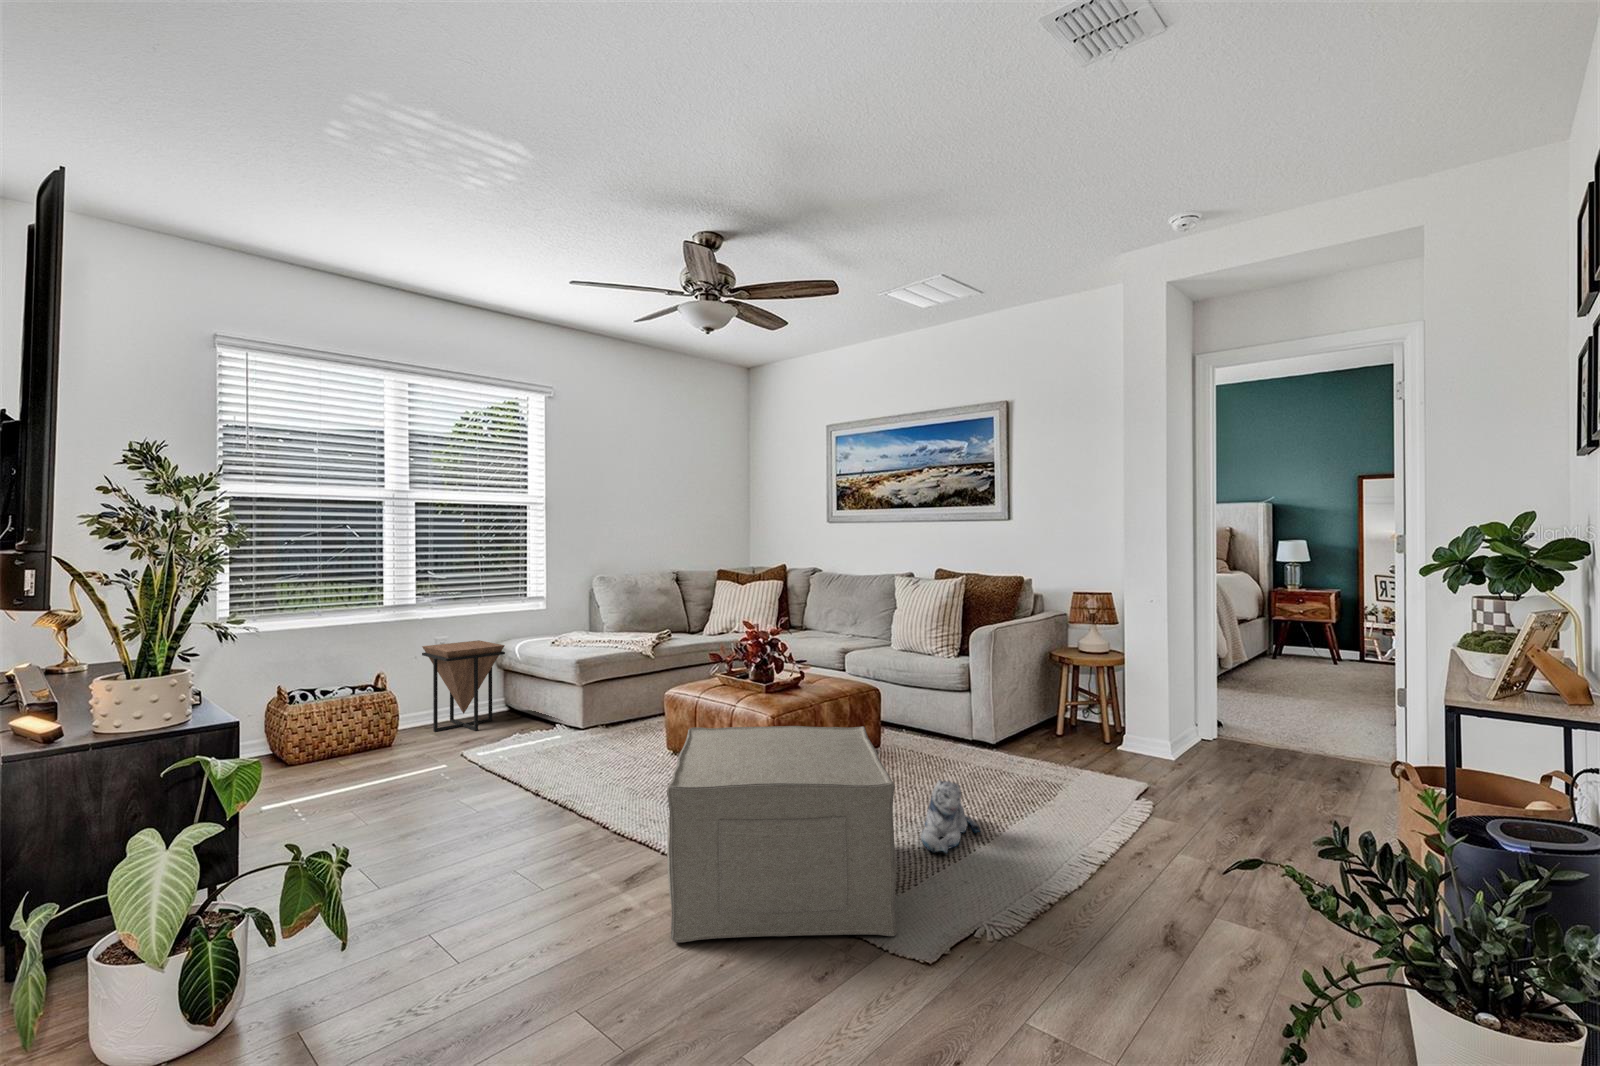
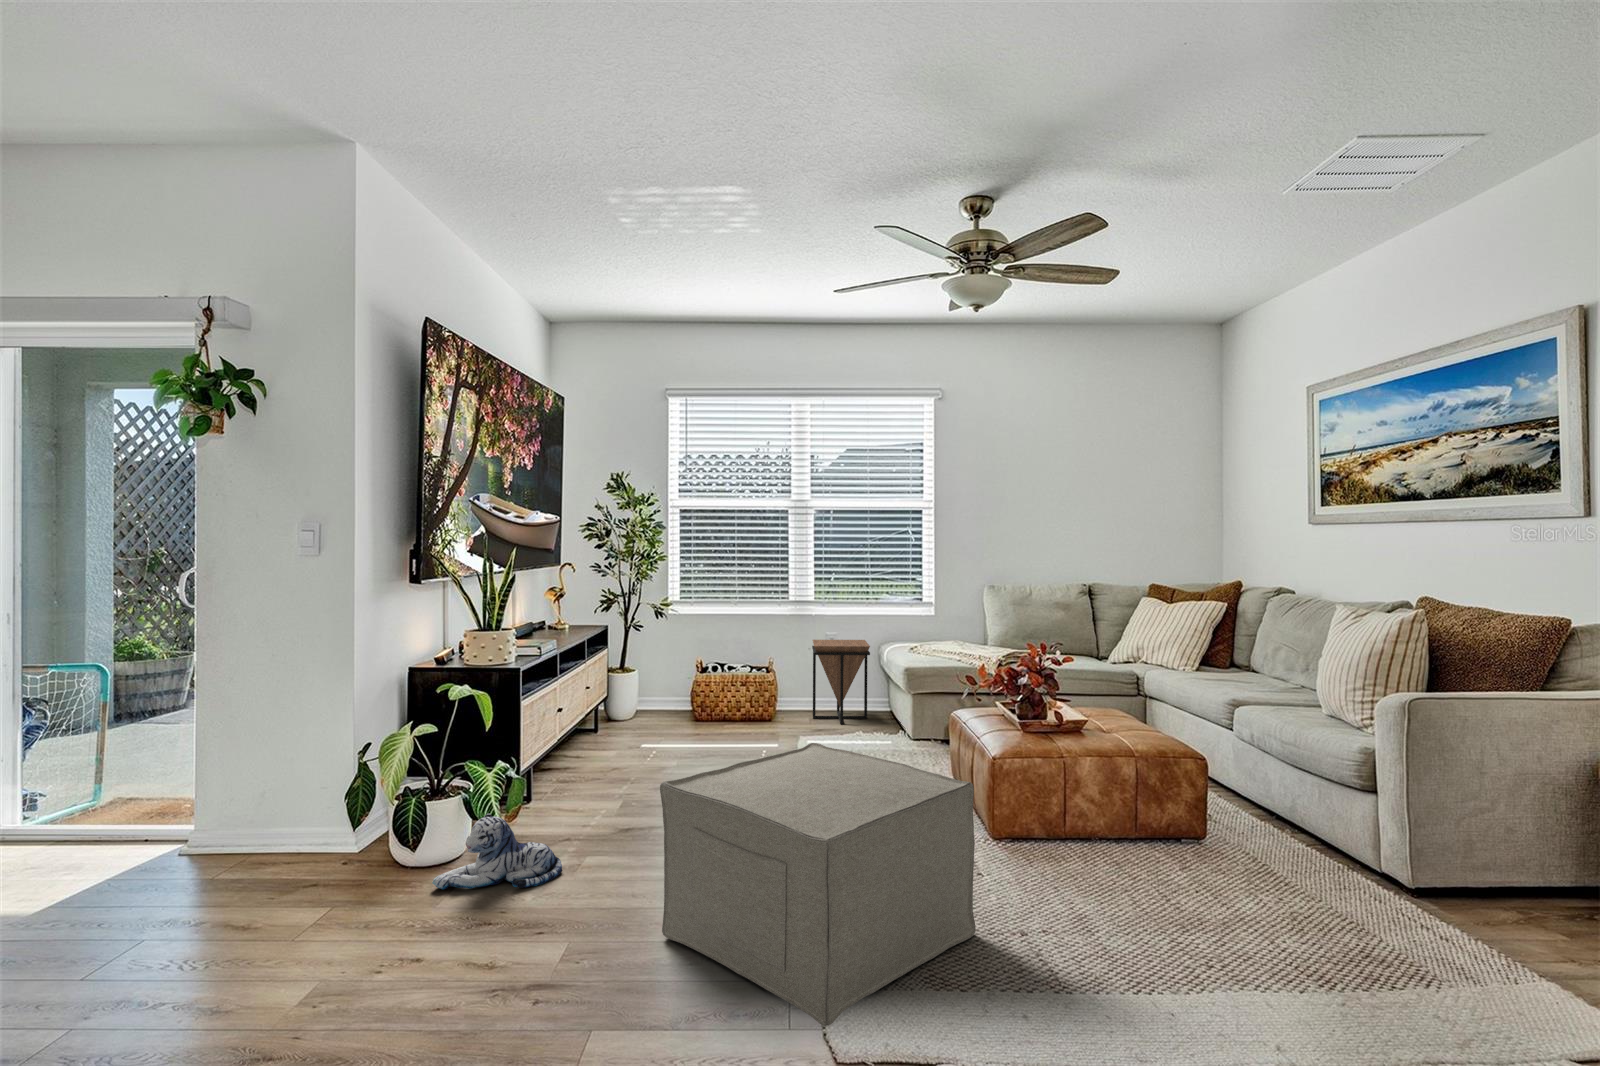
plush toy: present [921,781,980,853] -> present [432,814,563,889]

